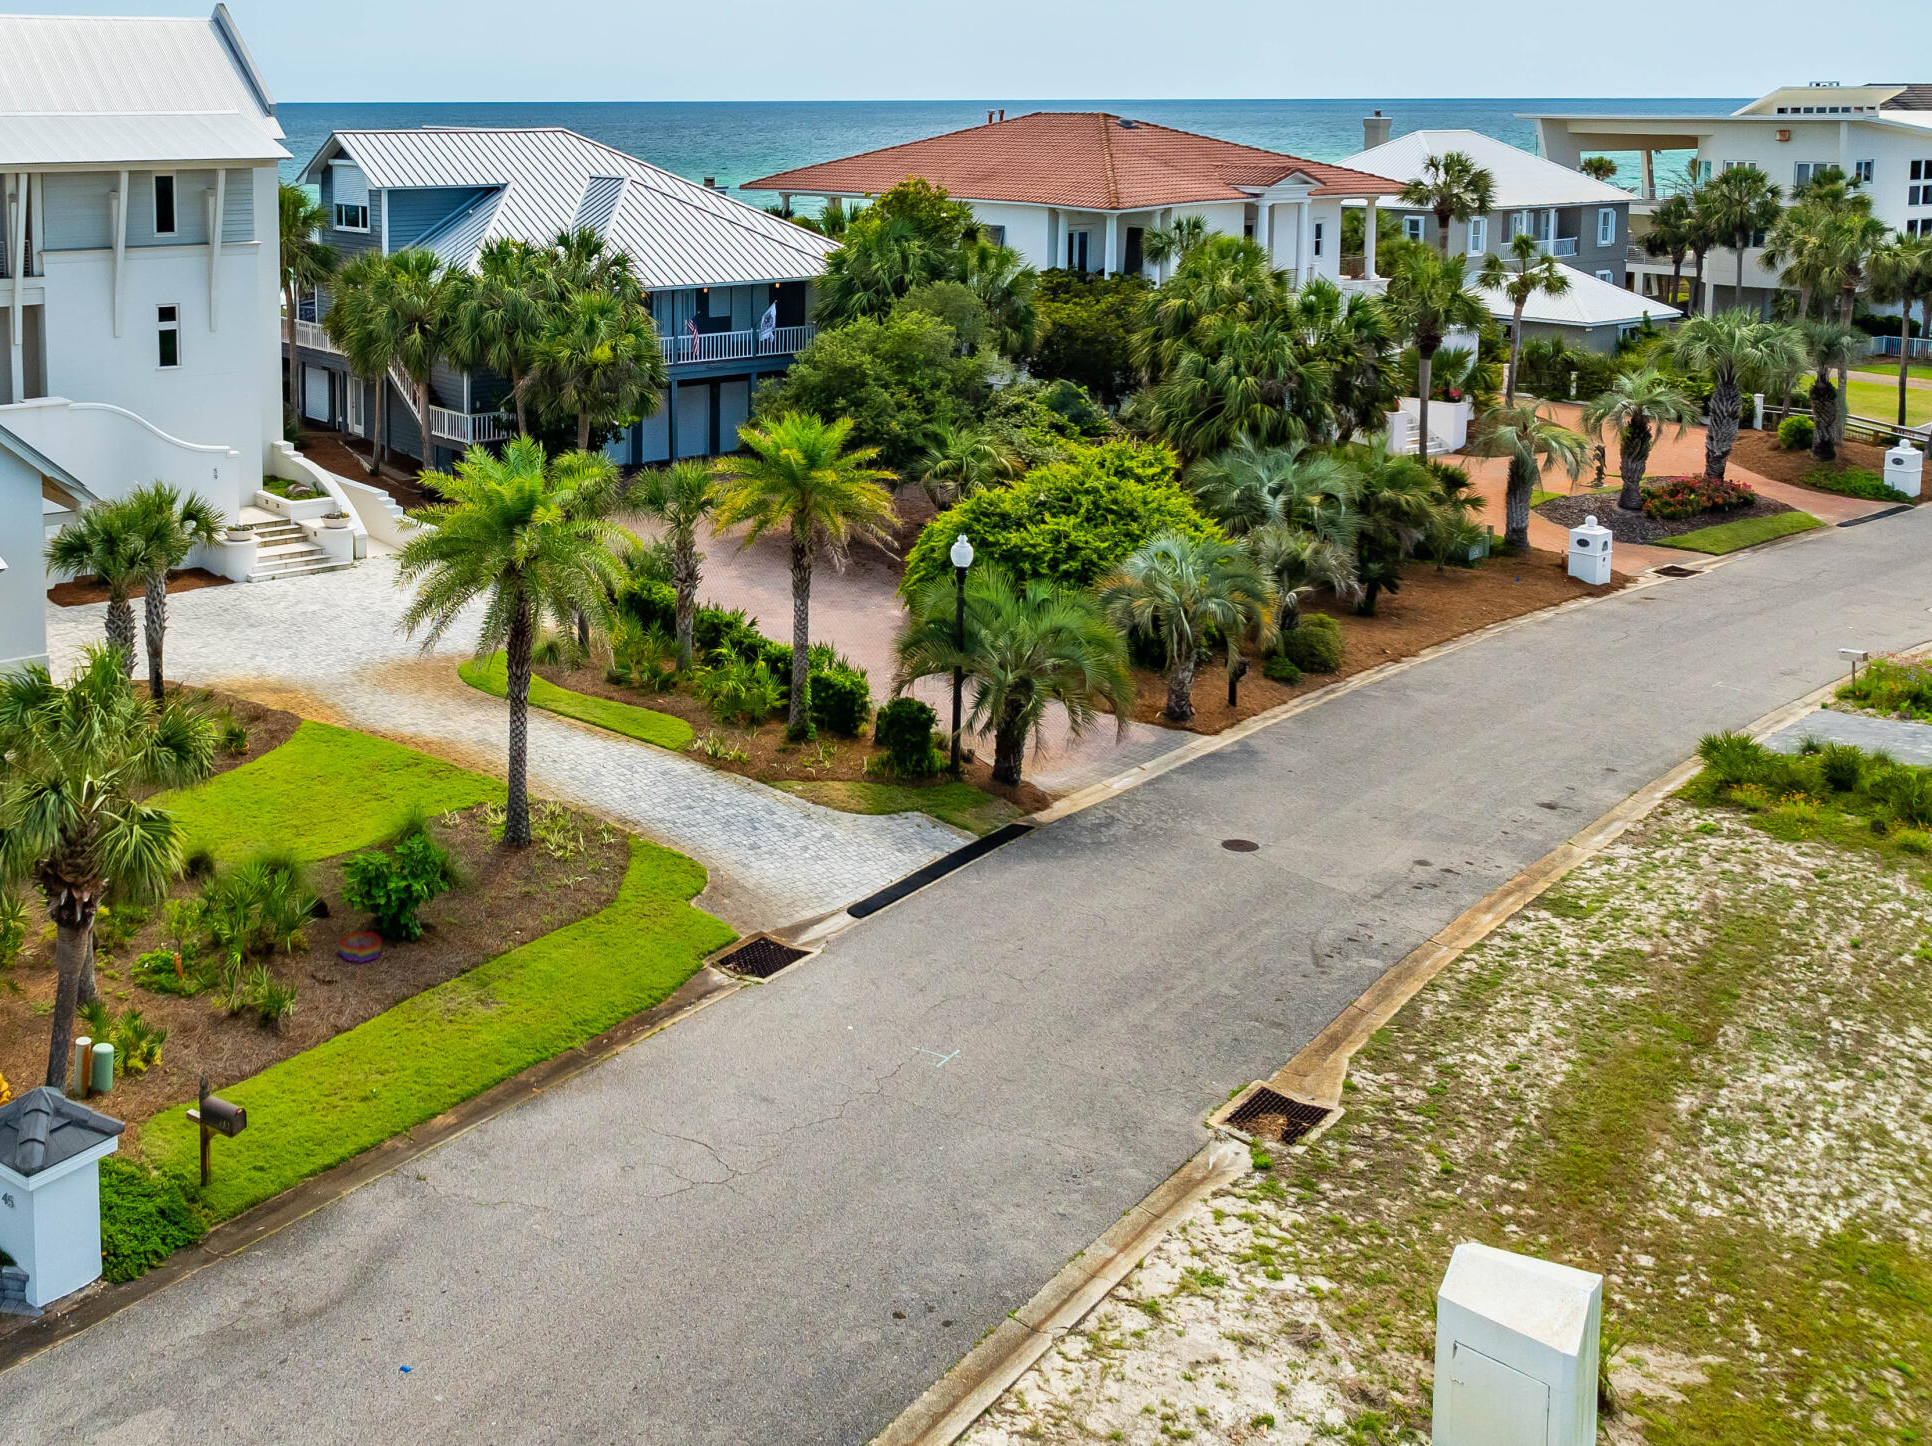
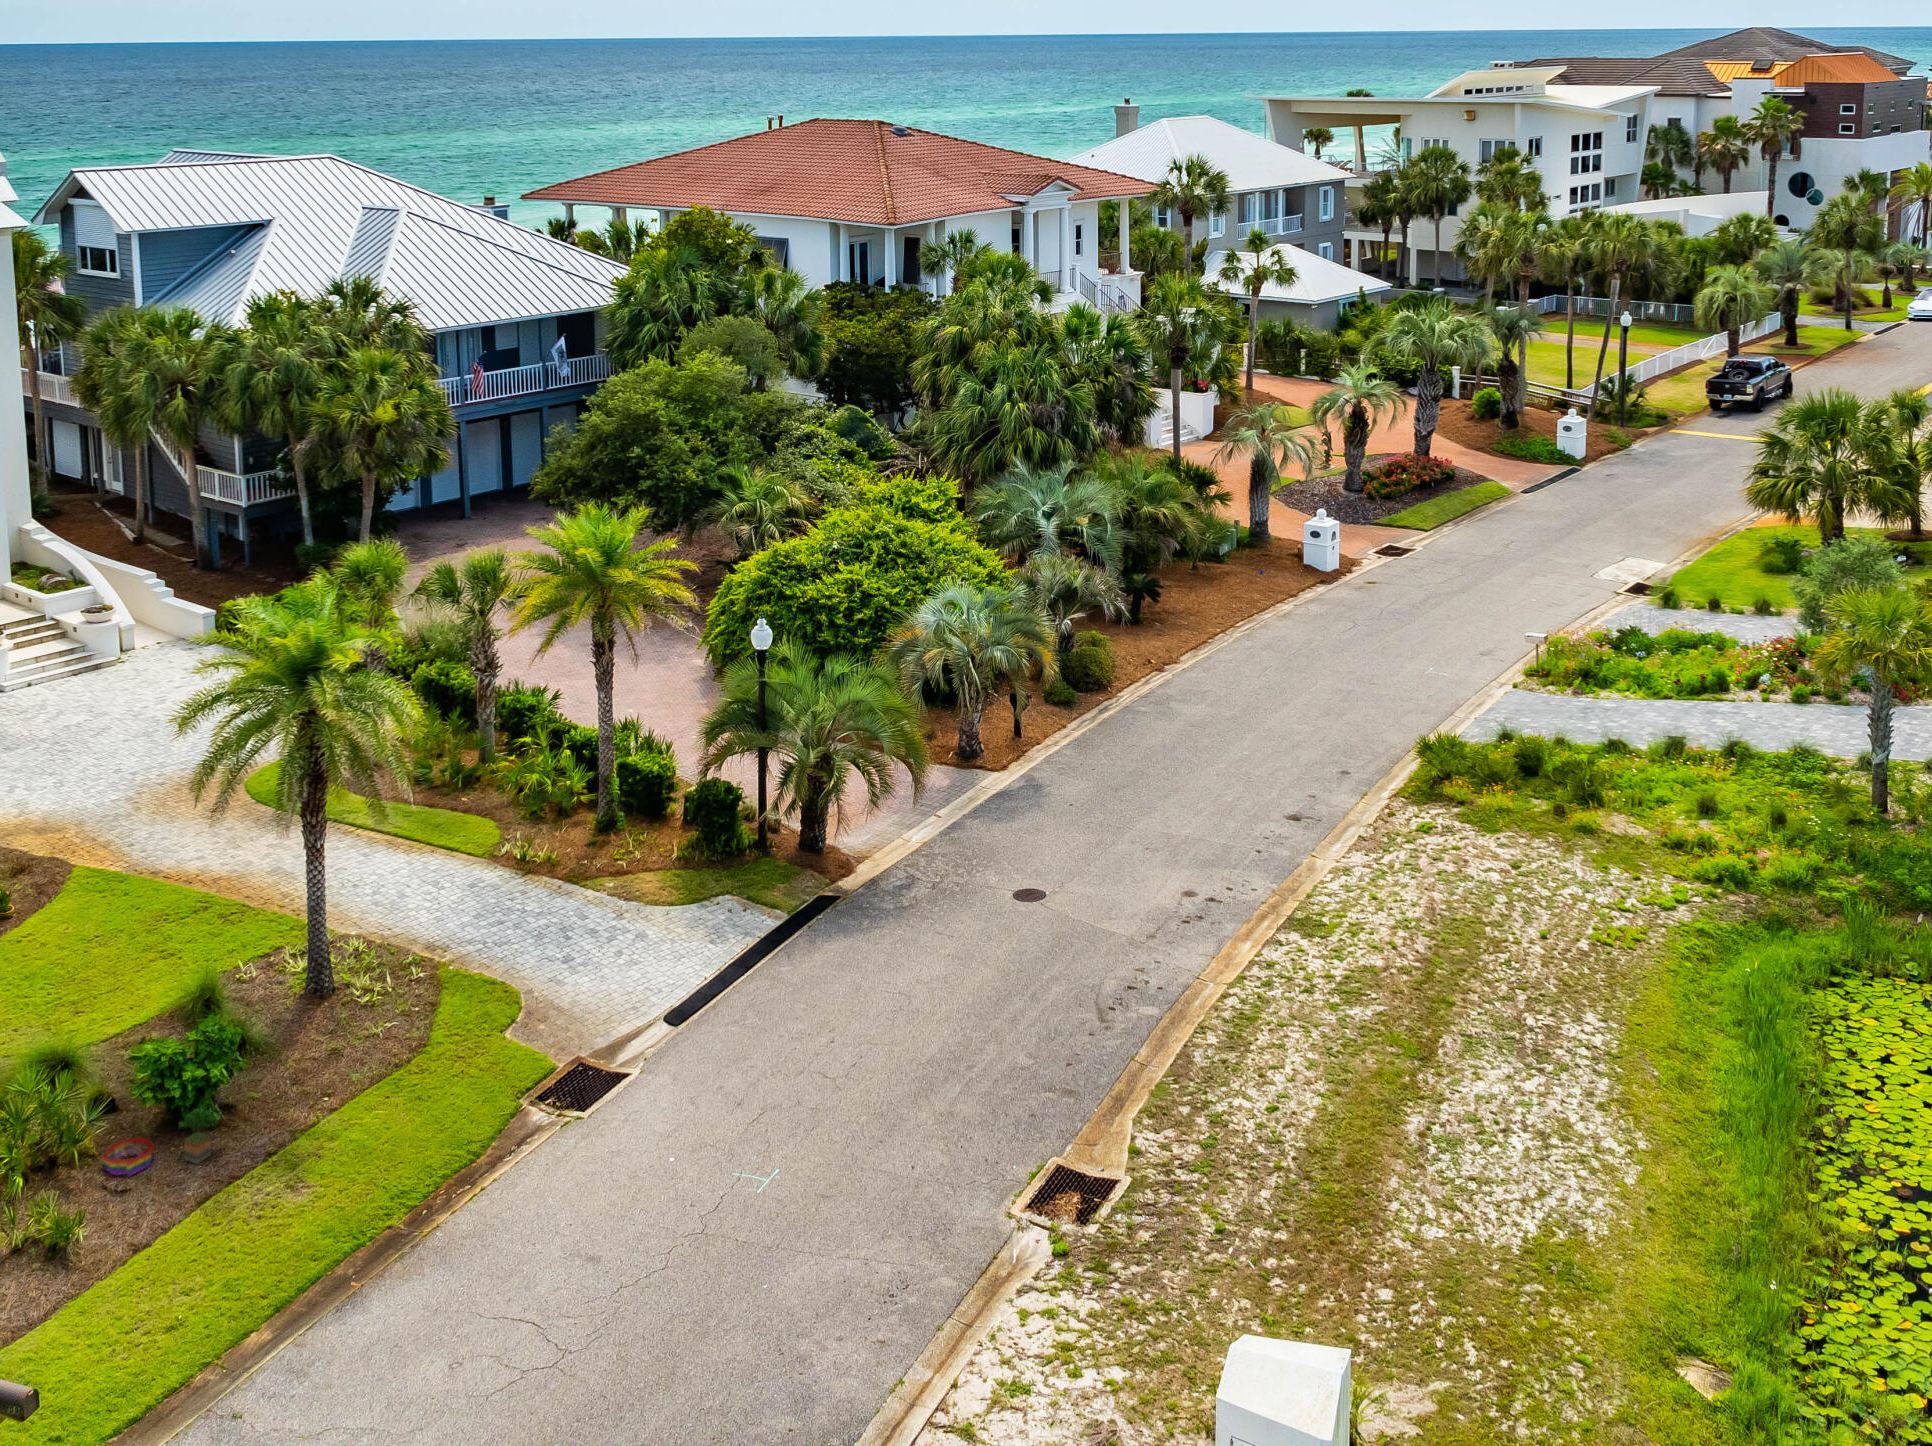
potted tree: none [403,912,438,962] -> present [179,1108,218,1164]

